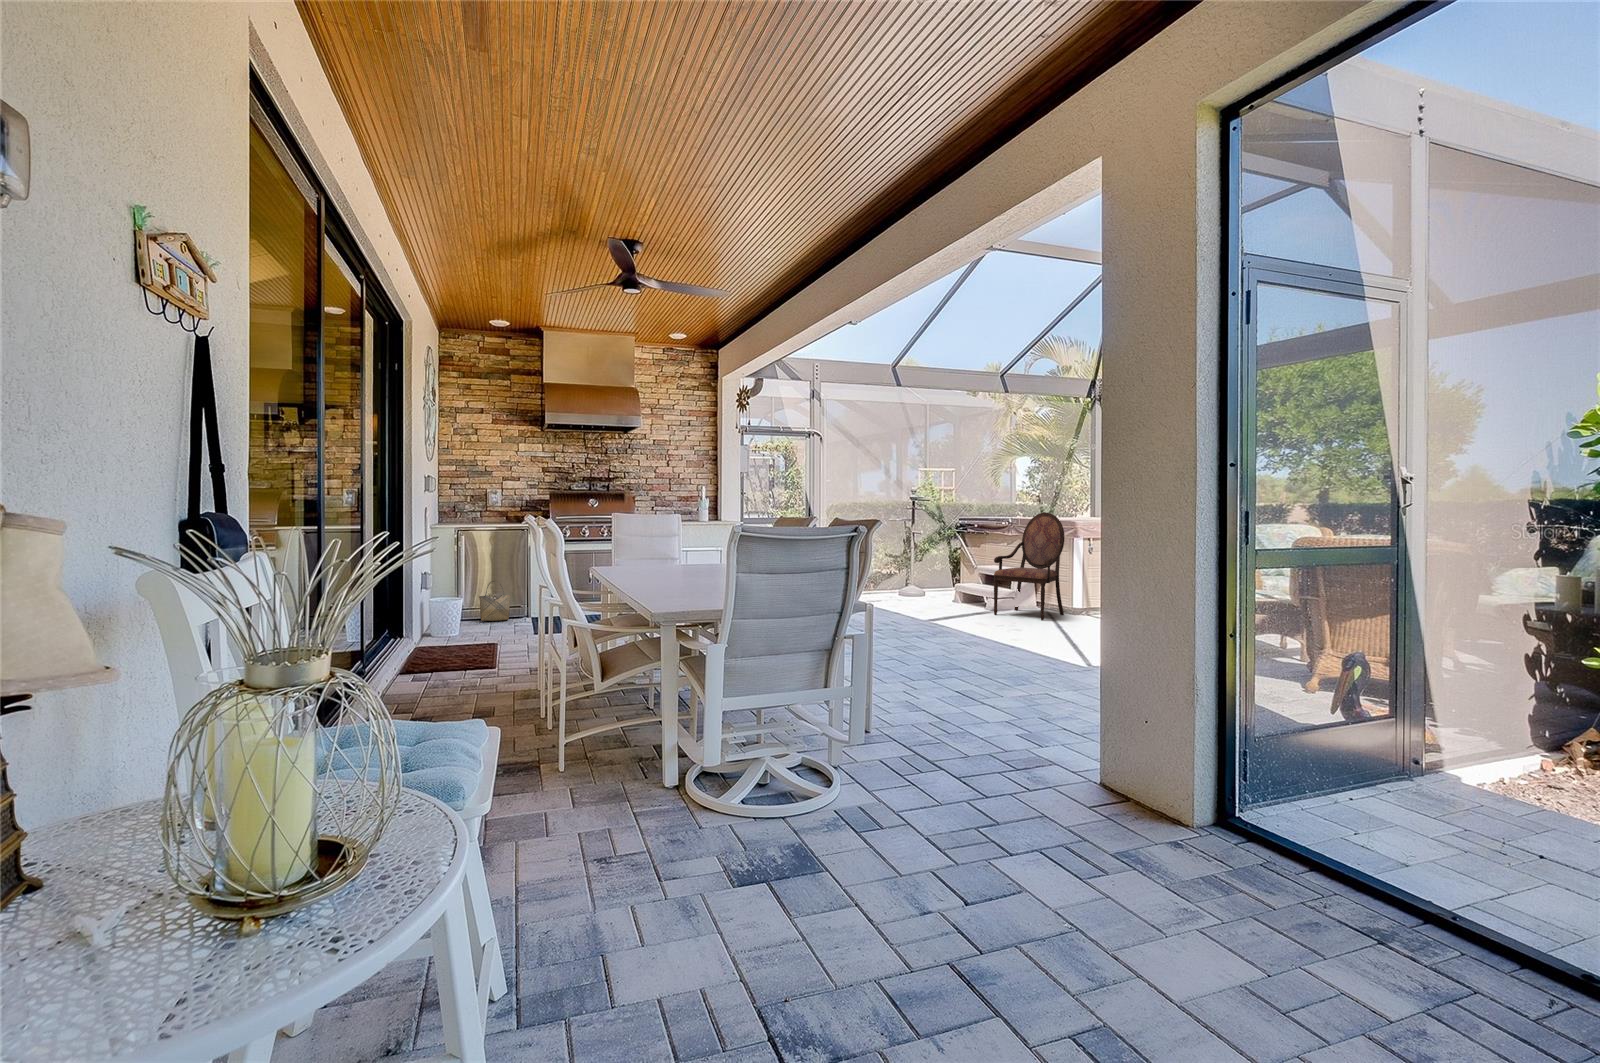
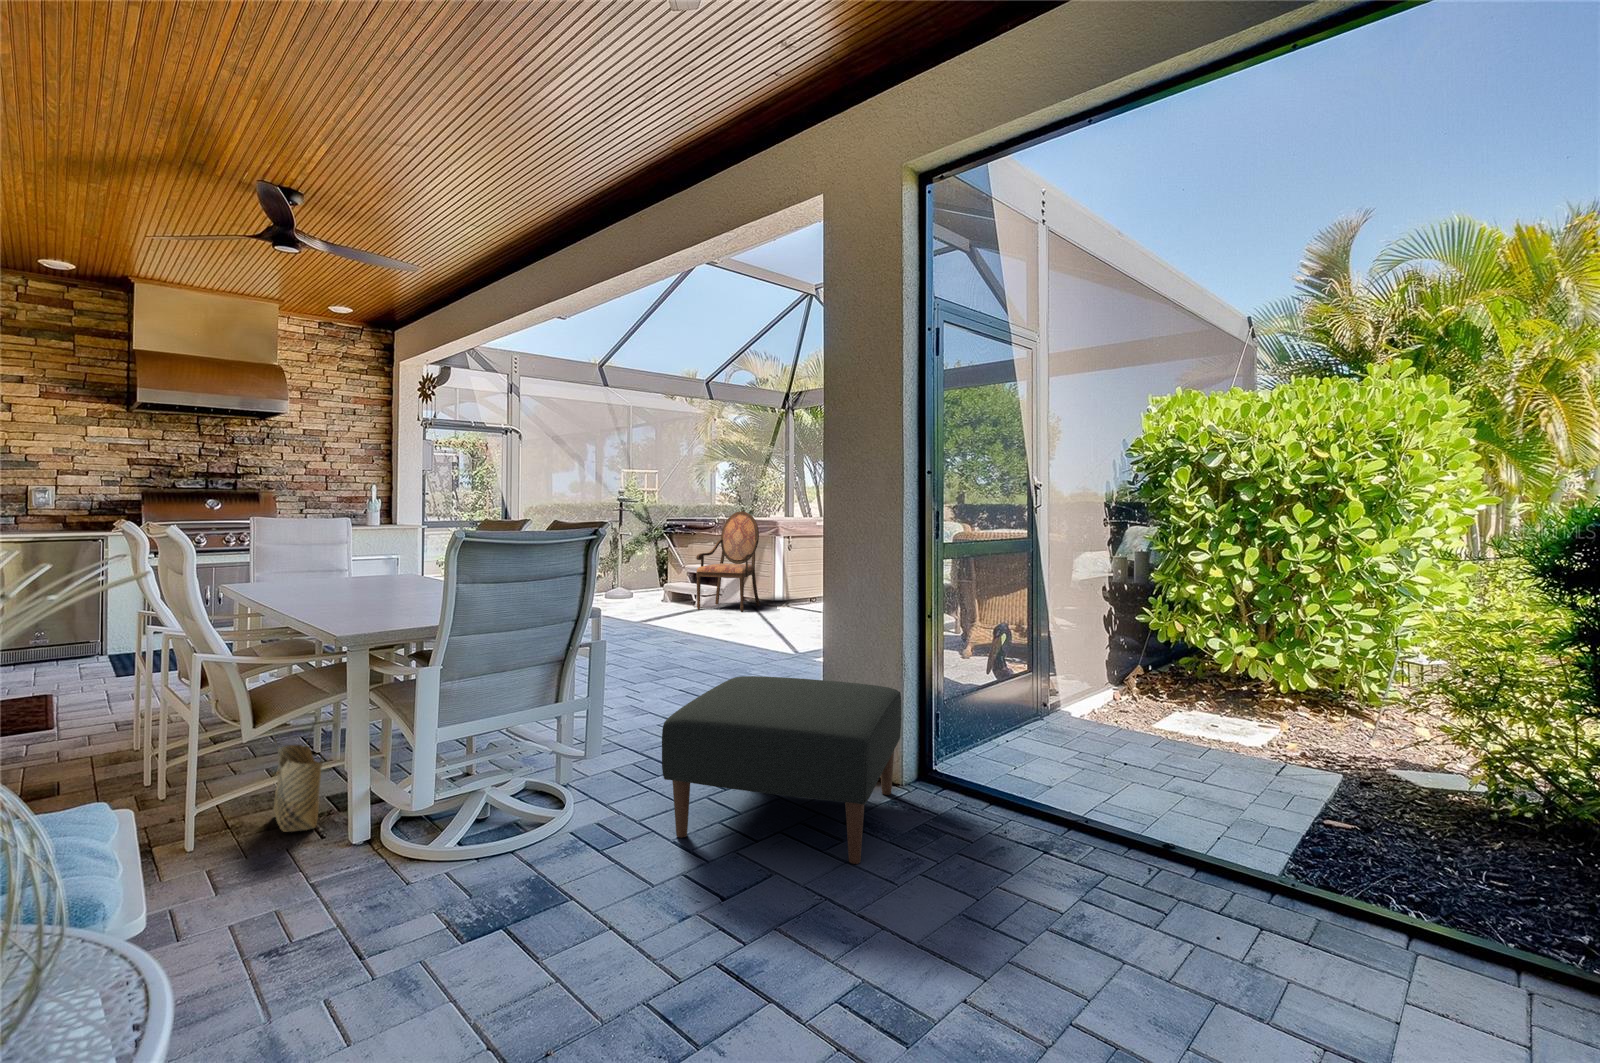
woven basket: present [479,581,510,621] -> present [274,712,327,832]
ottoman: none [919,685,1196,900] -> present [662,676,901,864]

